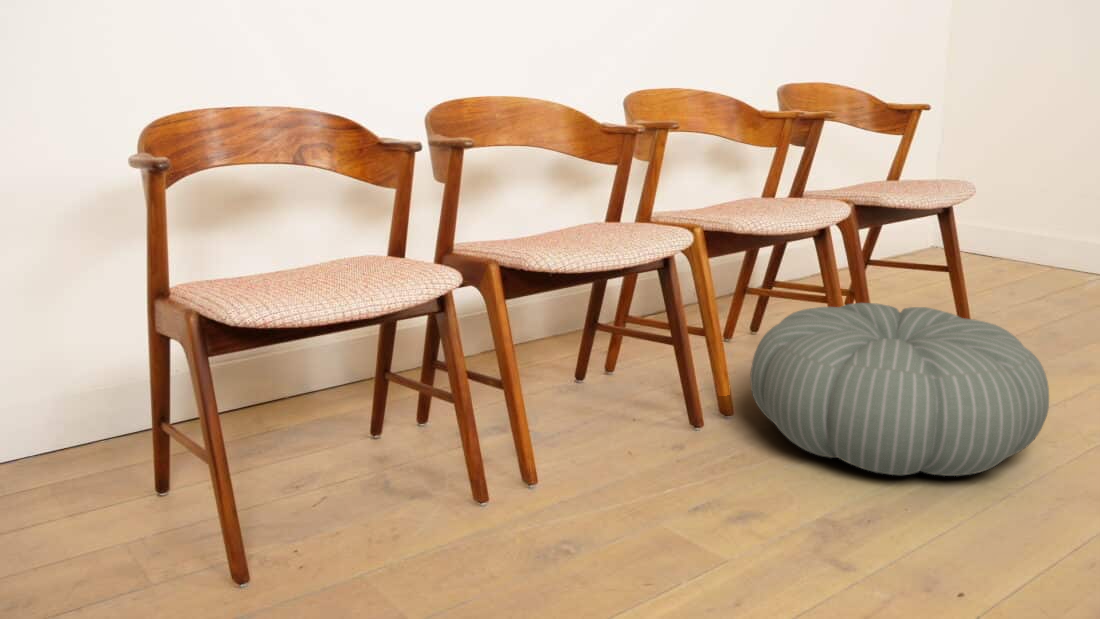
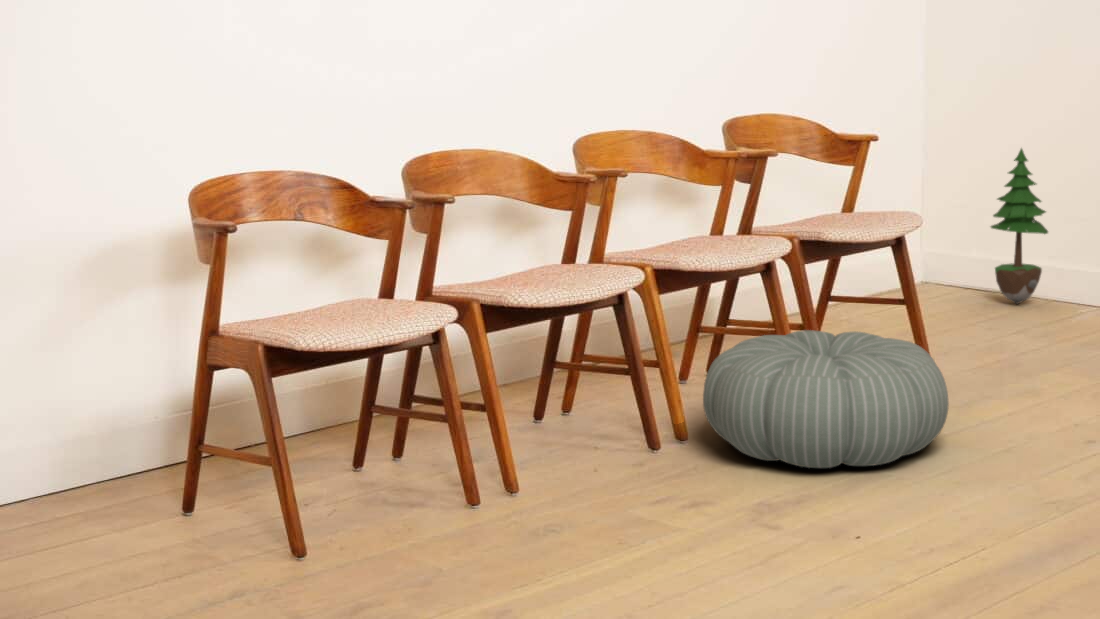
potted tree: none [1007,125,1068,269] -> present [991,148,1048,304]

